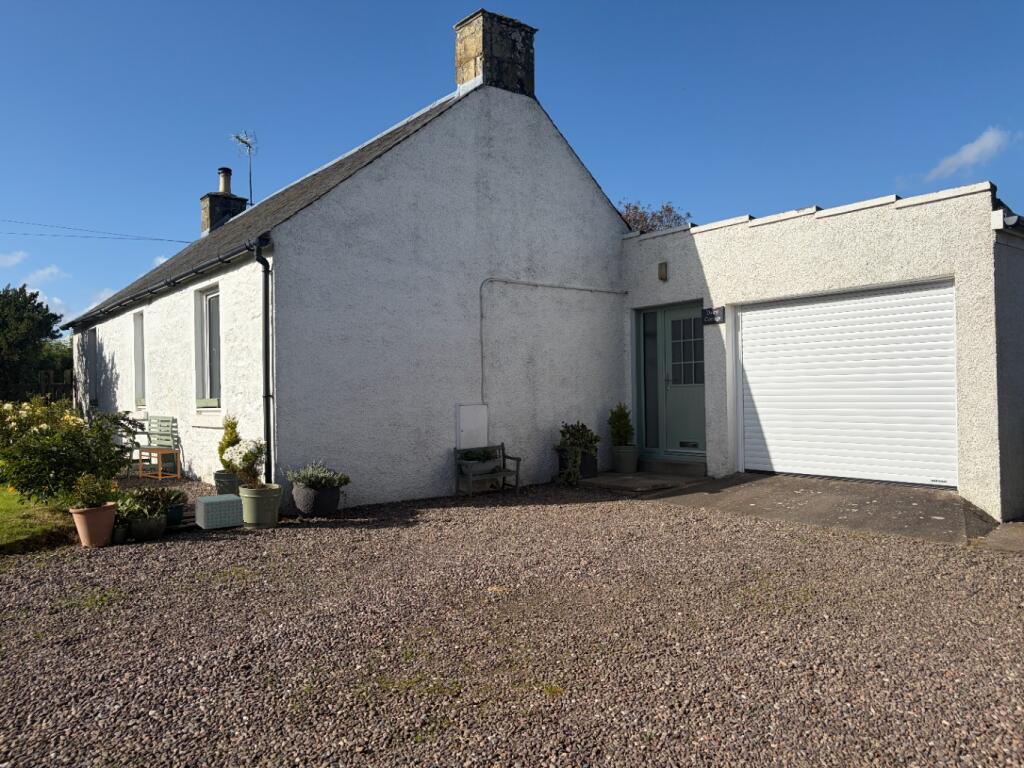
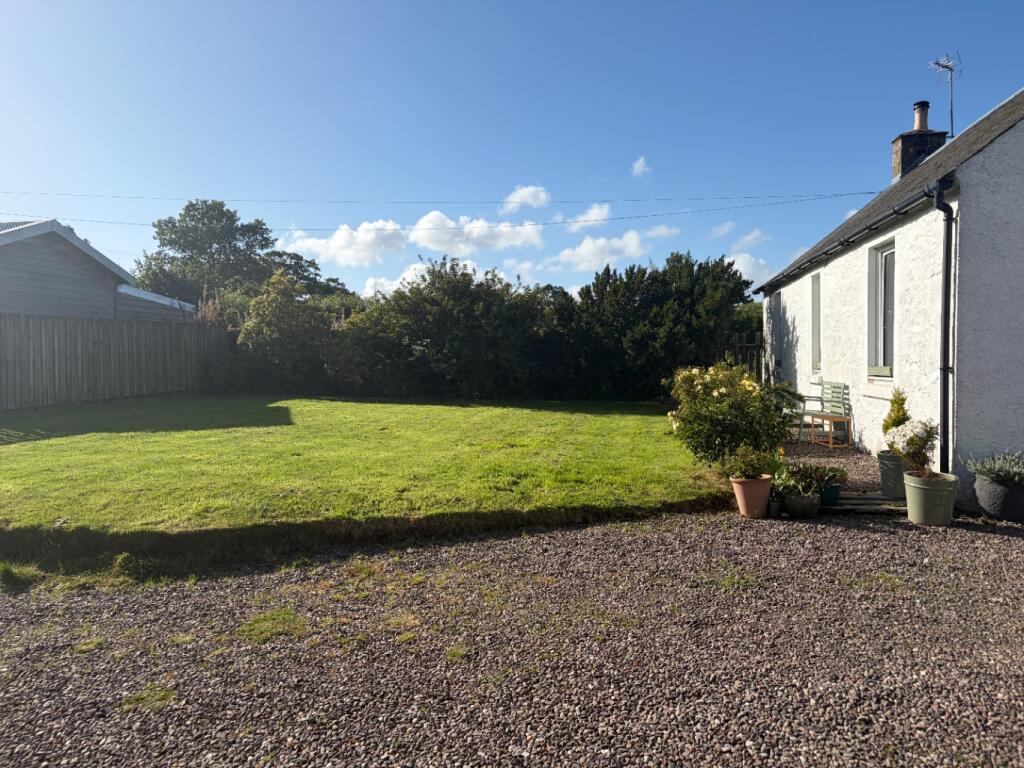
storage box: present [195,494,243,529] -> none [854,478,909,517]

